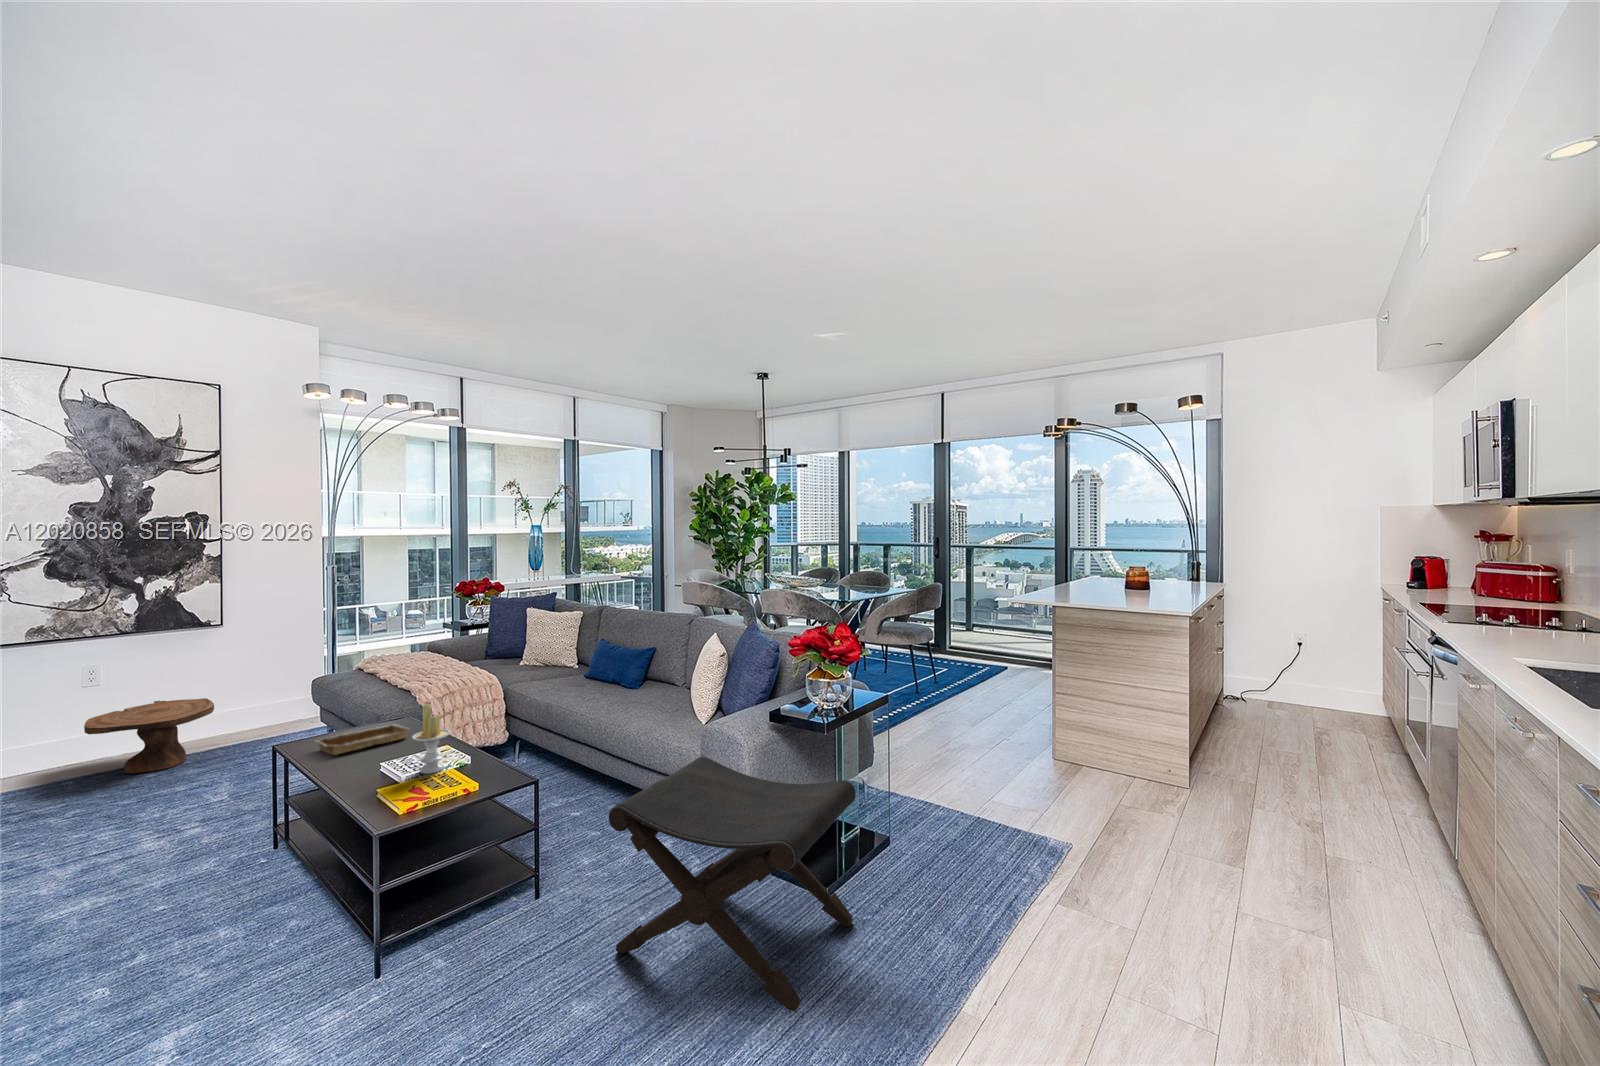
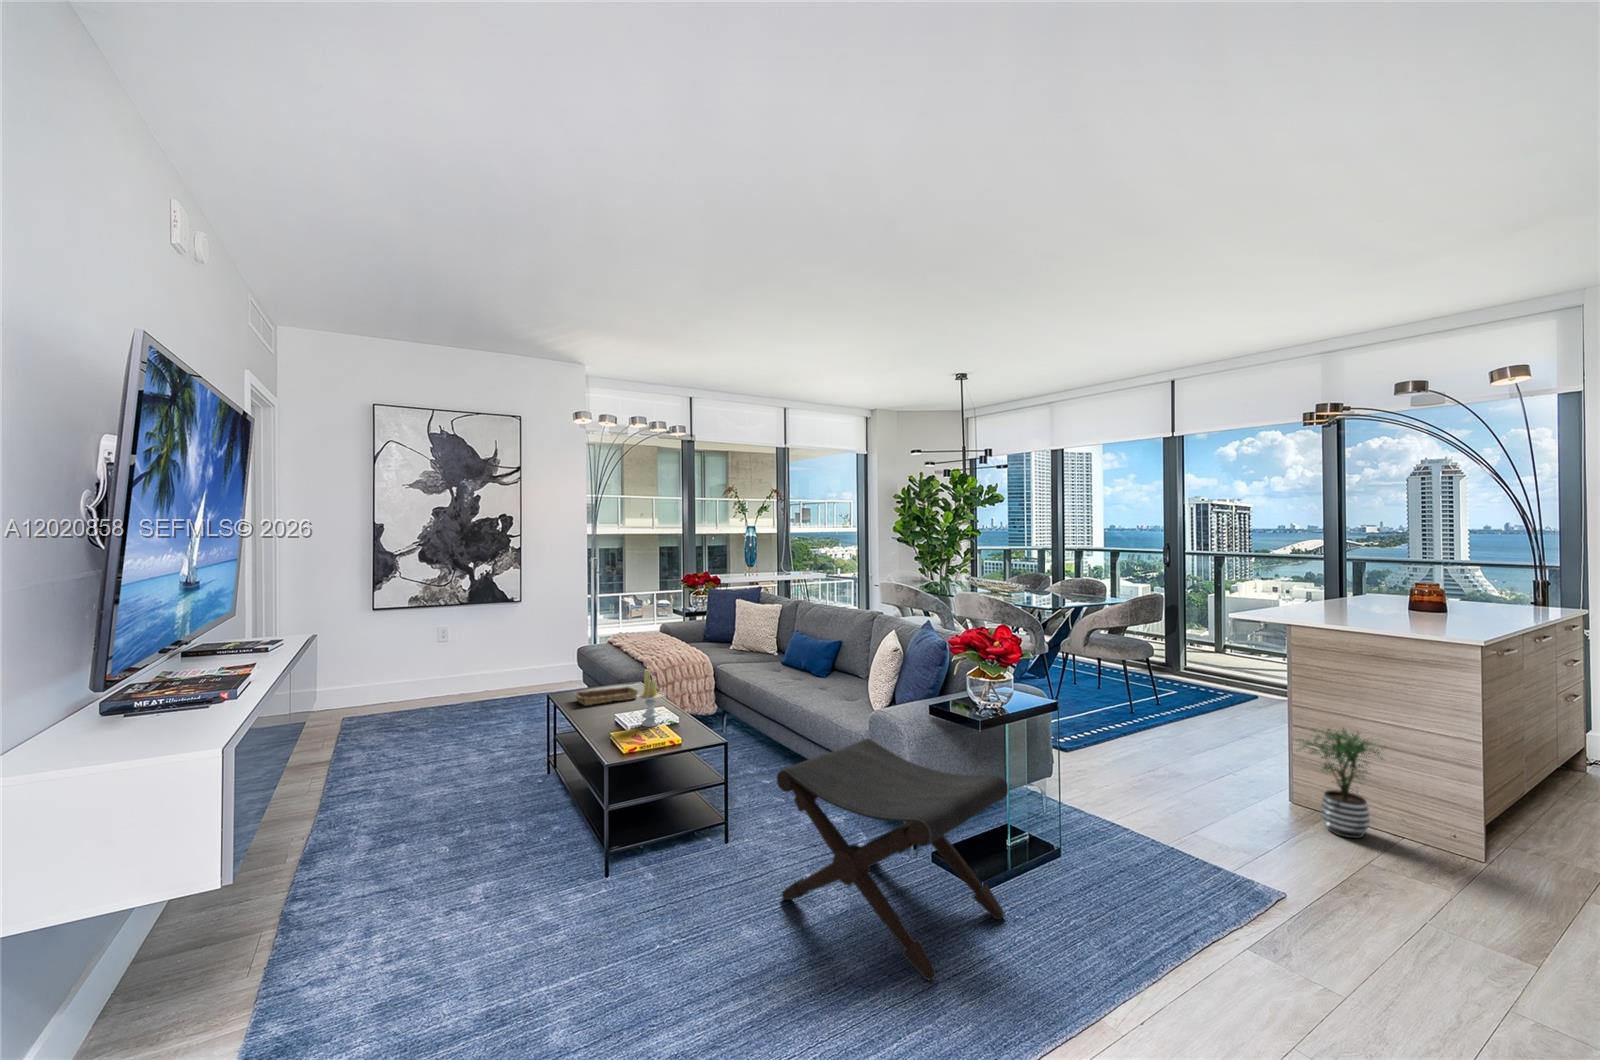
potted plant: none [1070,694,1141,790] -> present [1296,728,1382,839]
side table: present [84,698,214,773] -> none [439,655,516,708]

